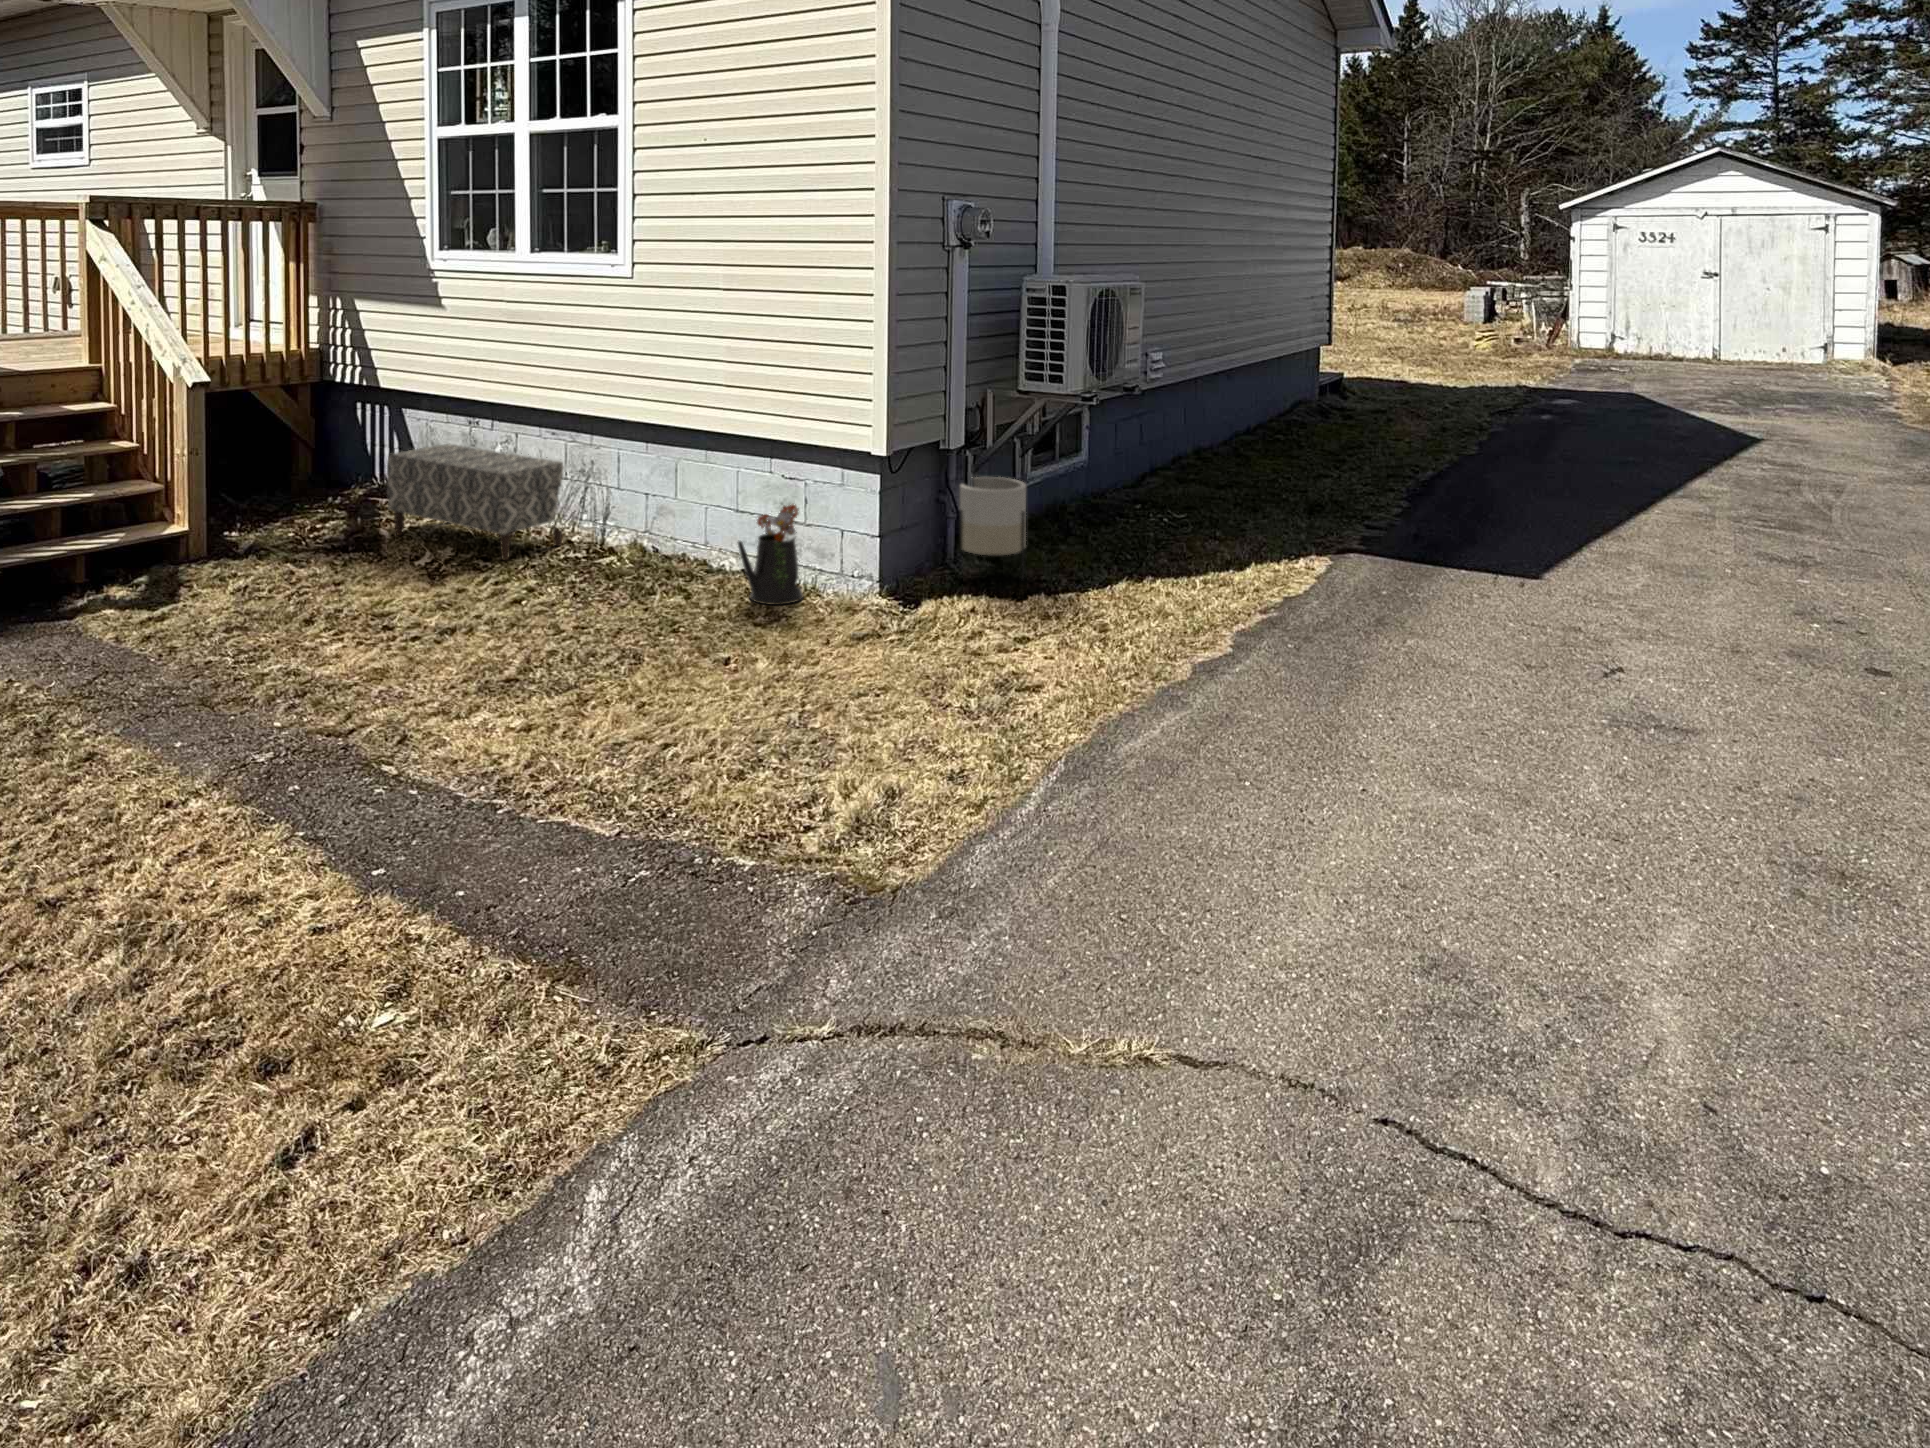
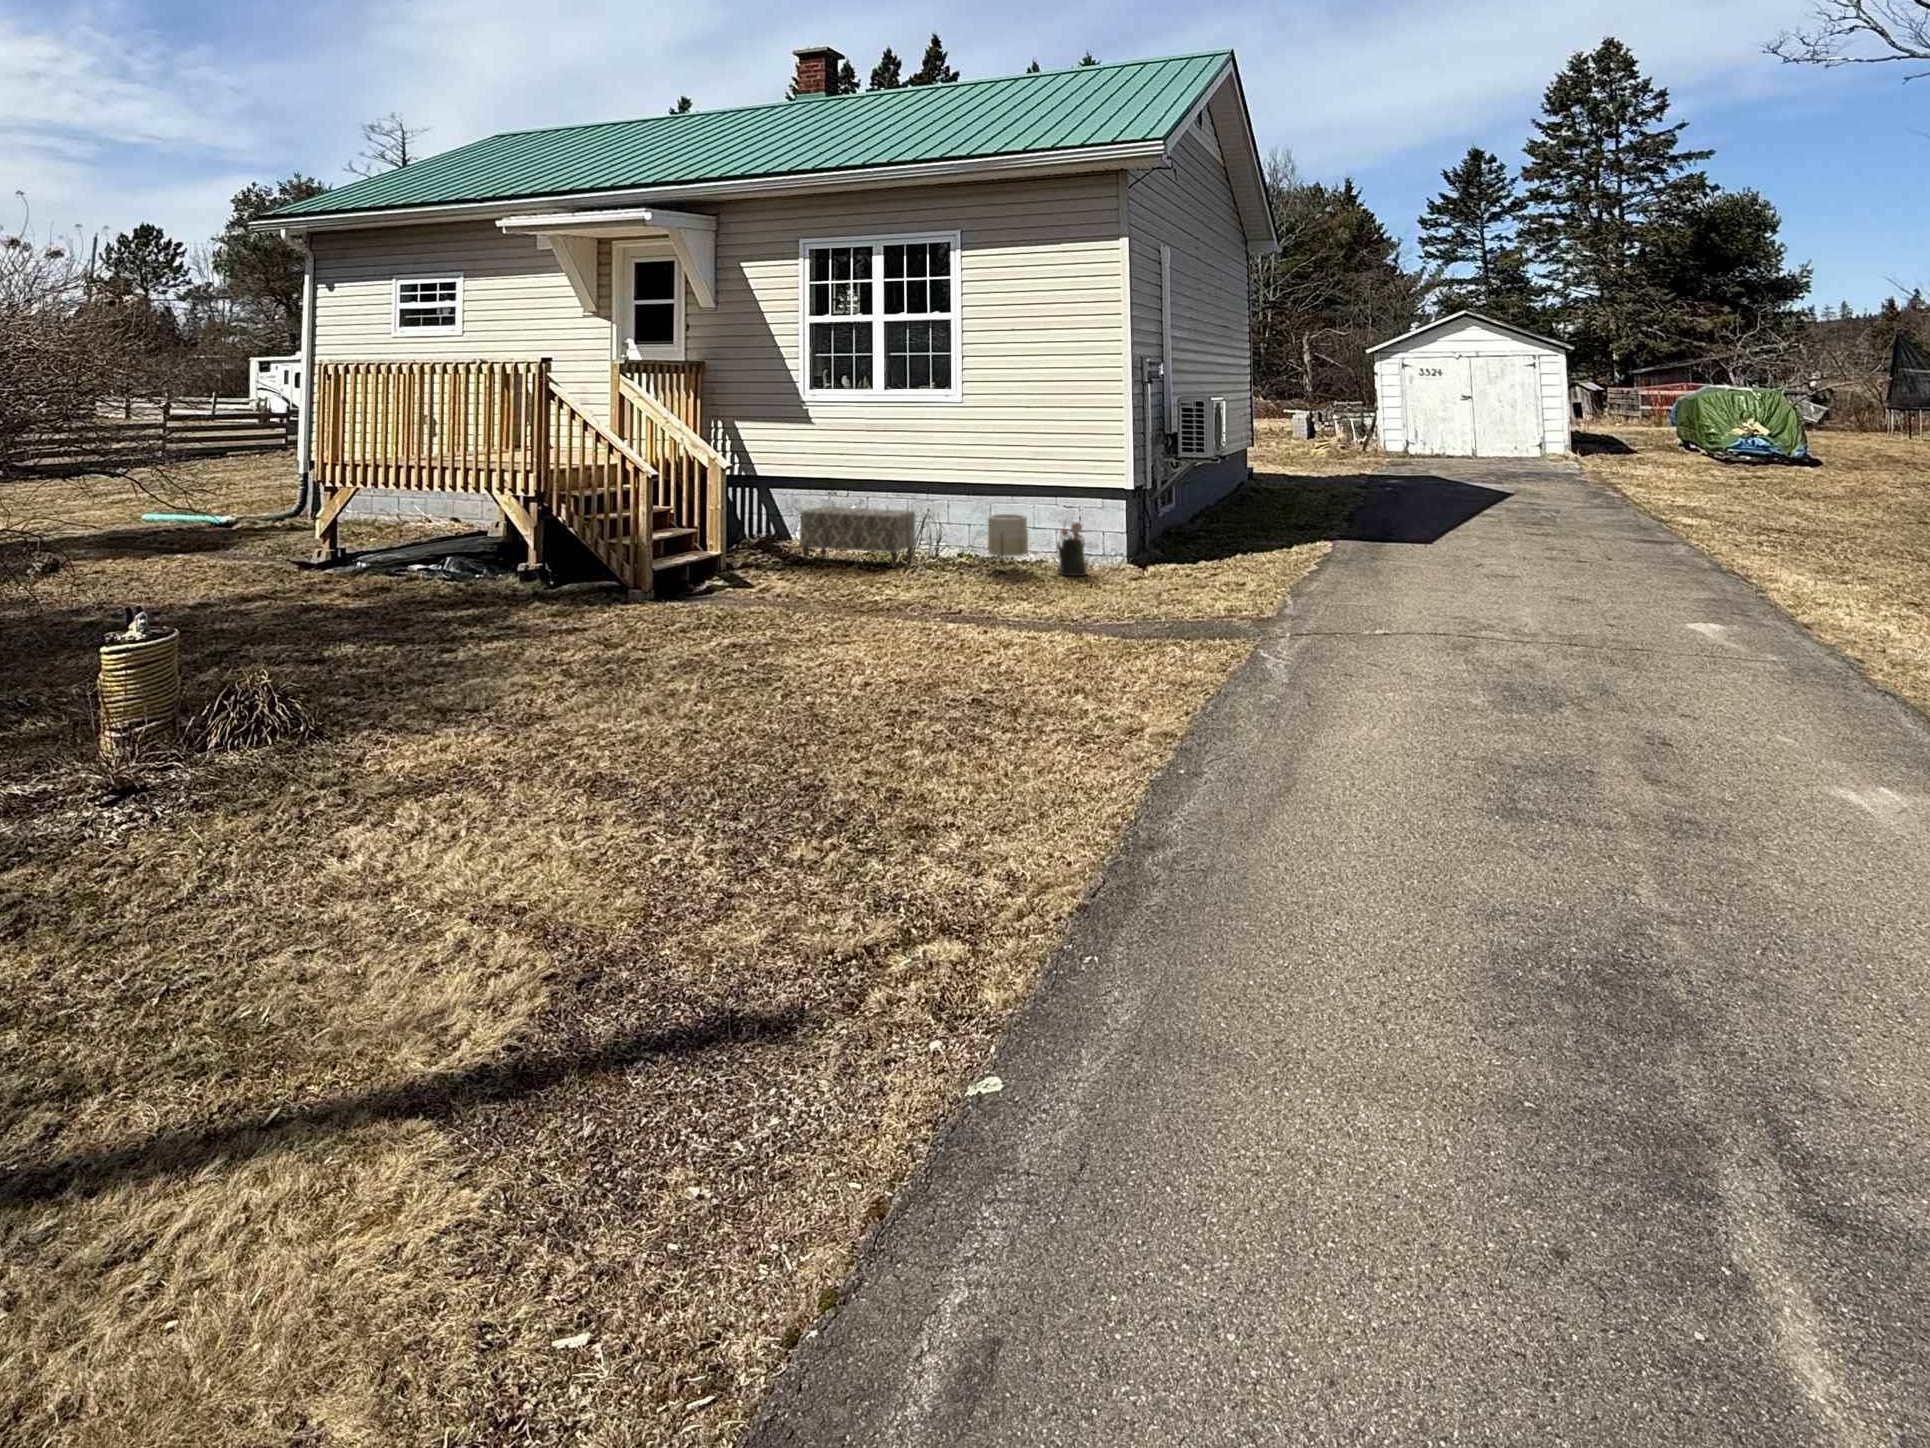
planter: present [960,477,1026,580] -> present [988,514,1028,566]

